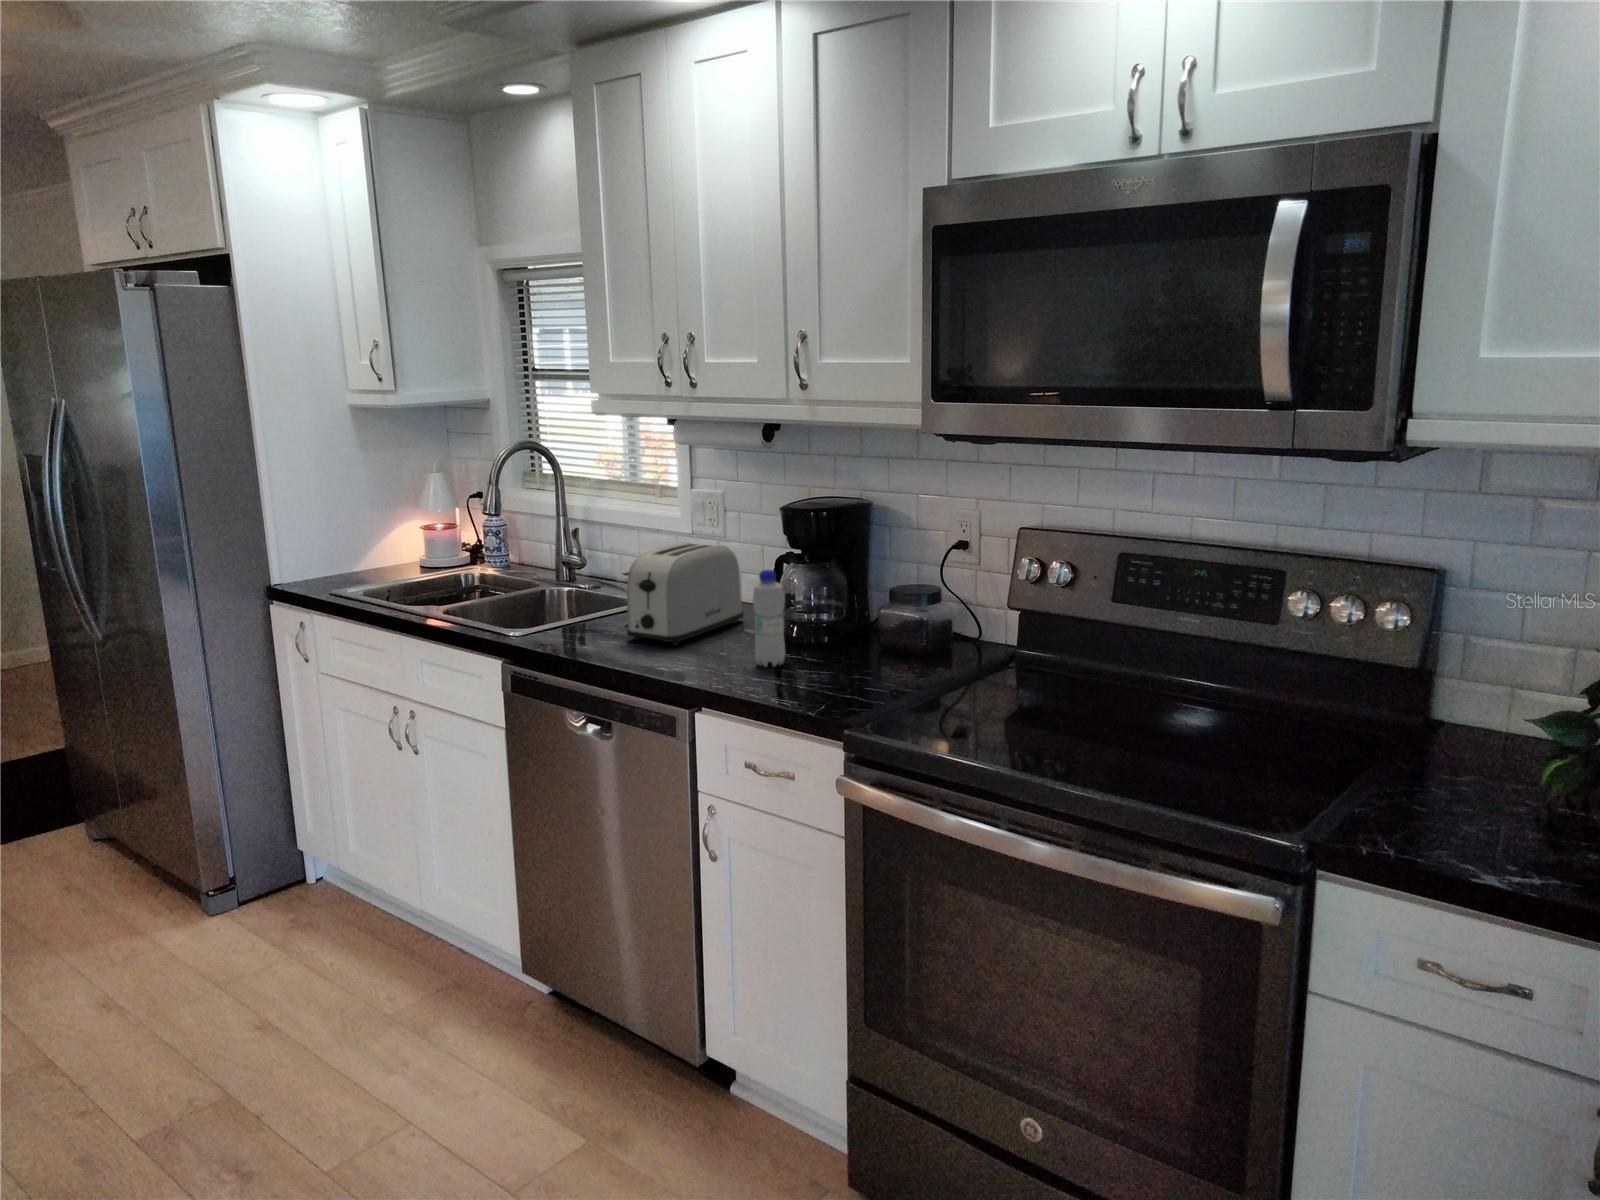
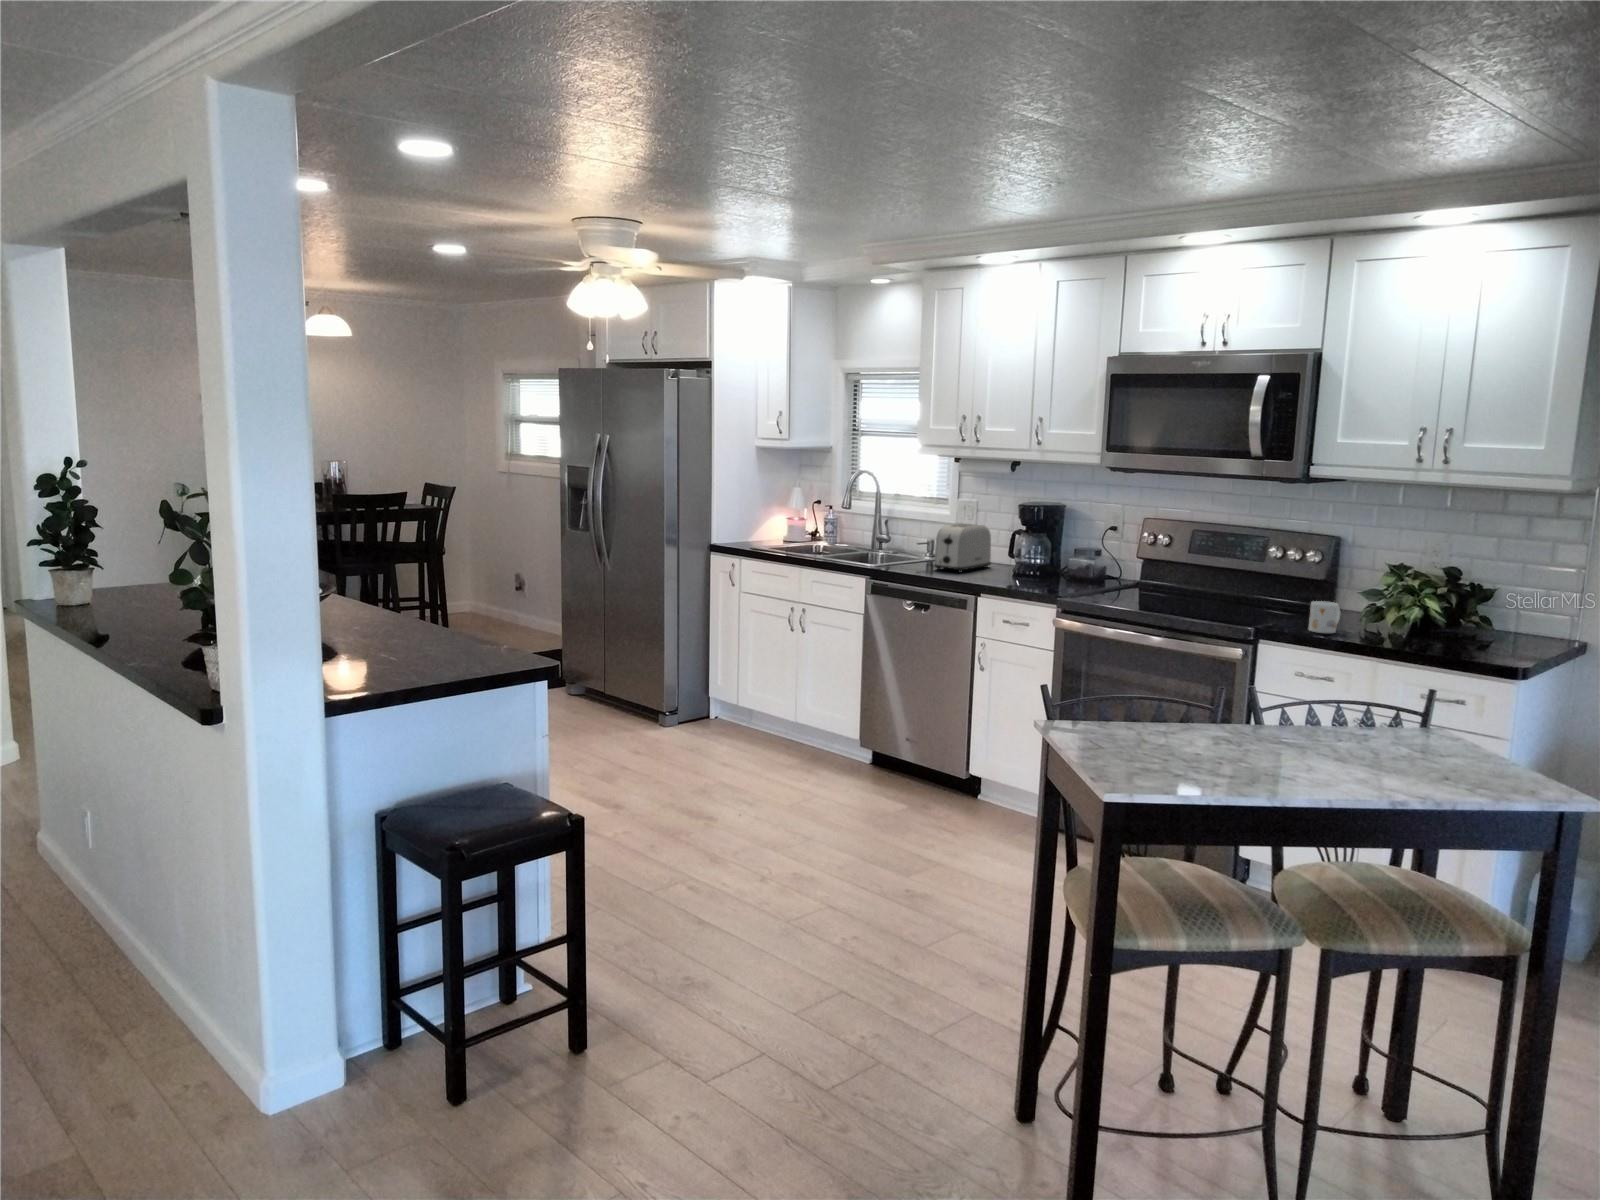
bottle: present [752,570,785,667] -> none [1006,532,1023,581]
mug: none [1438,765,1520,857] -> present [1309,601,1340,633]

